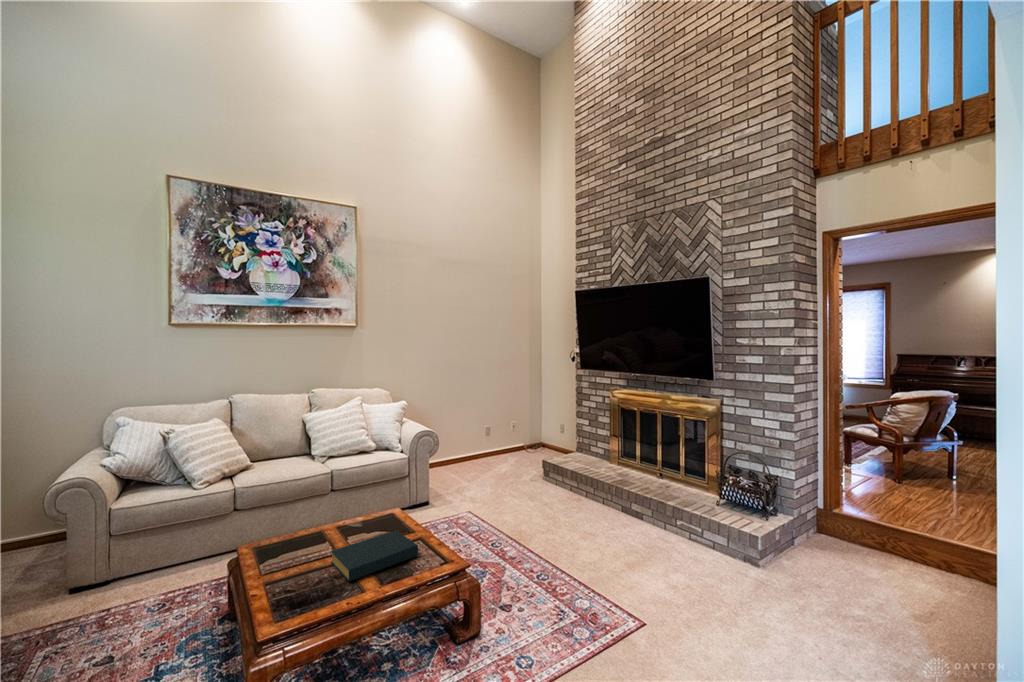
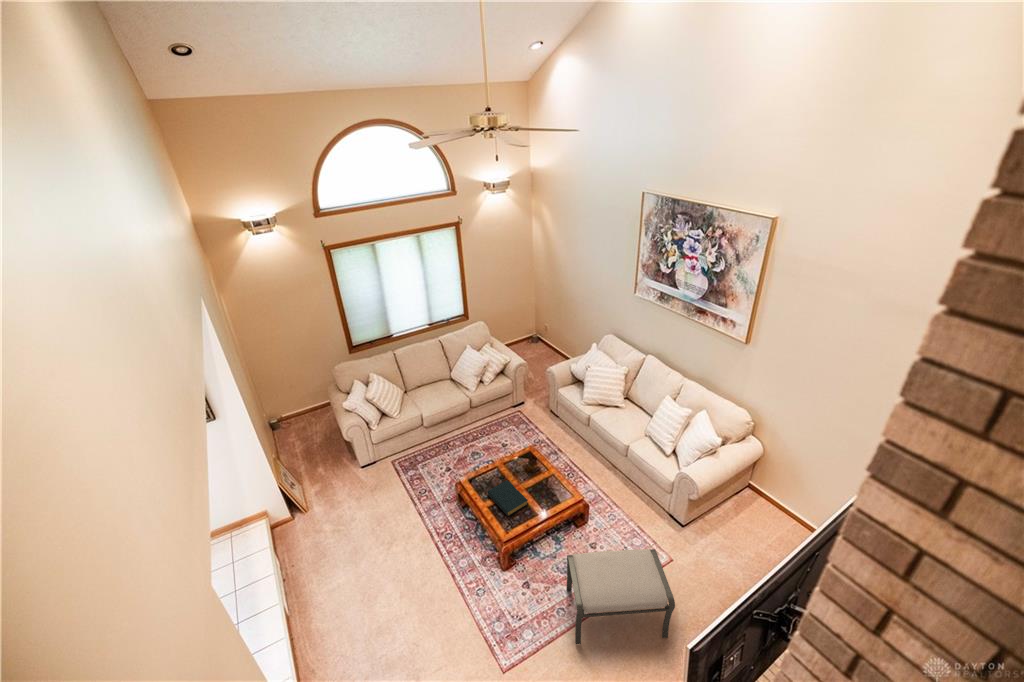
ottoman: none [496,460,583,571] -> present [566,549,675,644]

